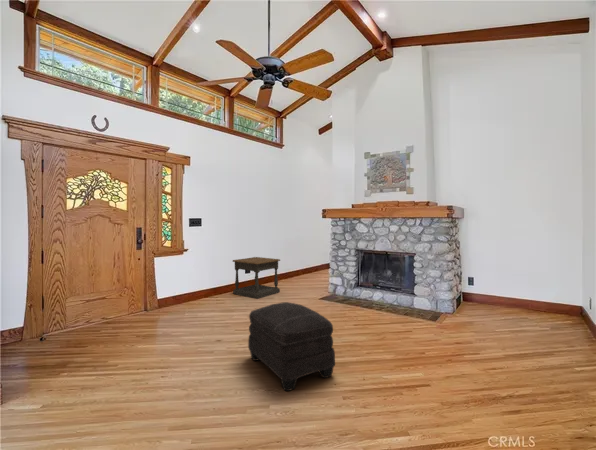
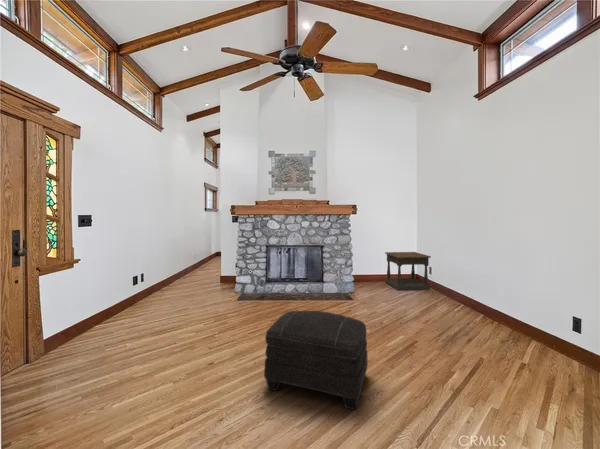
side table: present [233,257,280,299] -> present [385,252,431,290]

